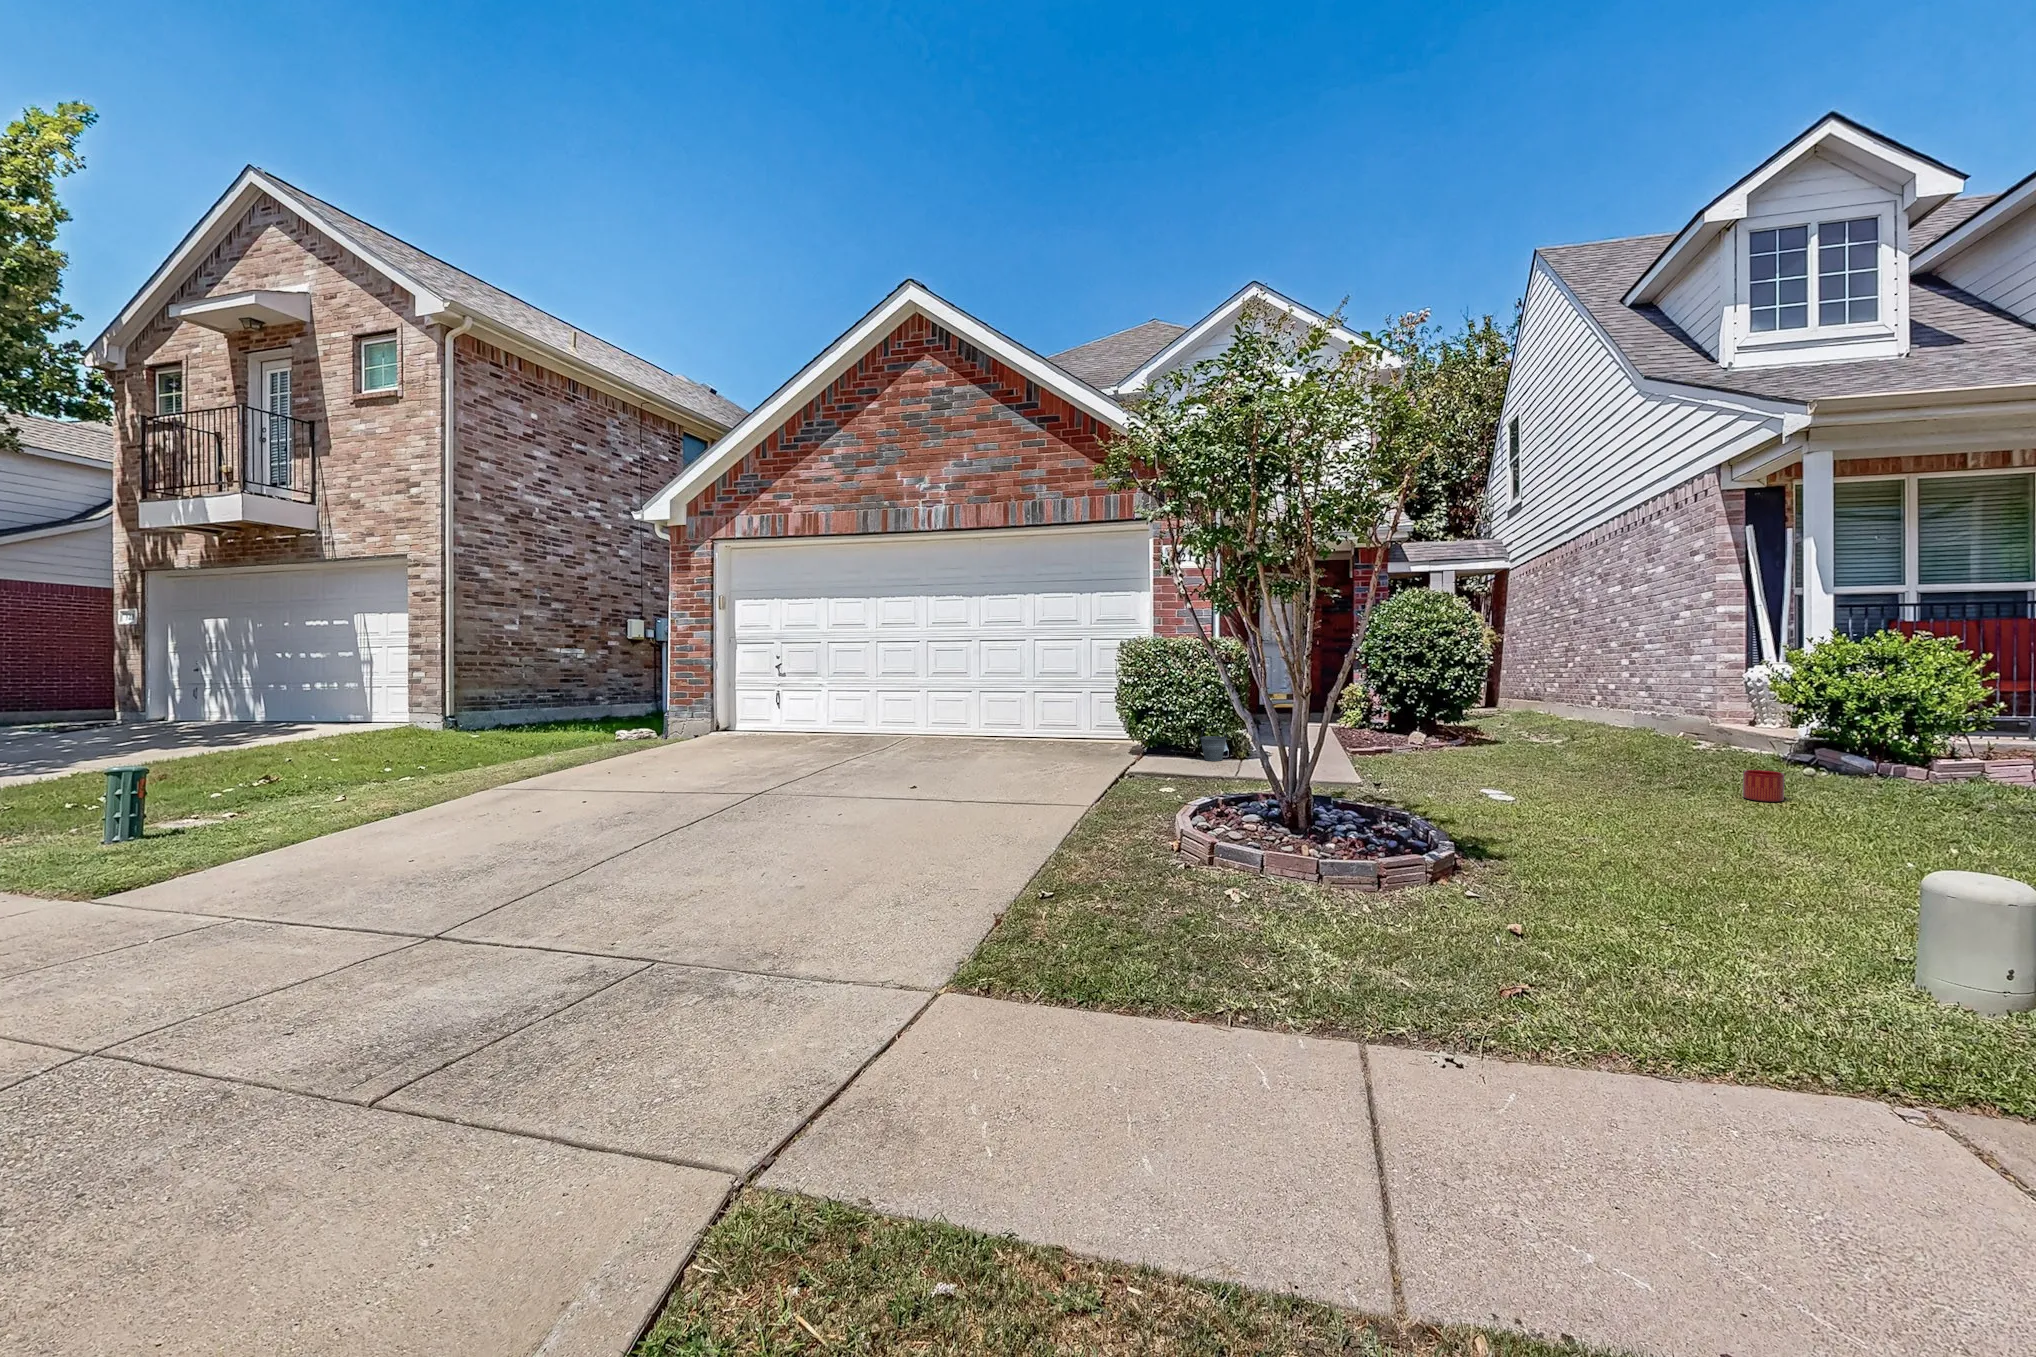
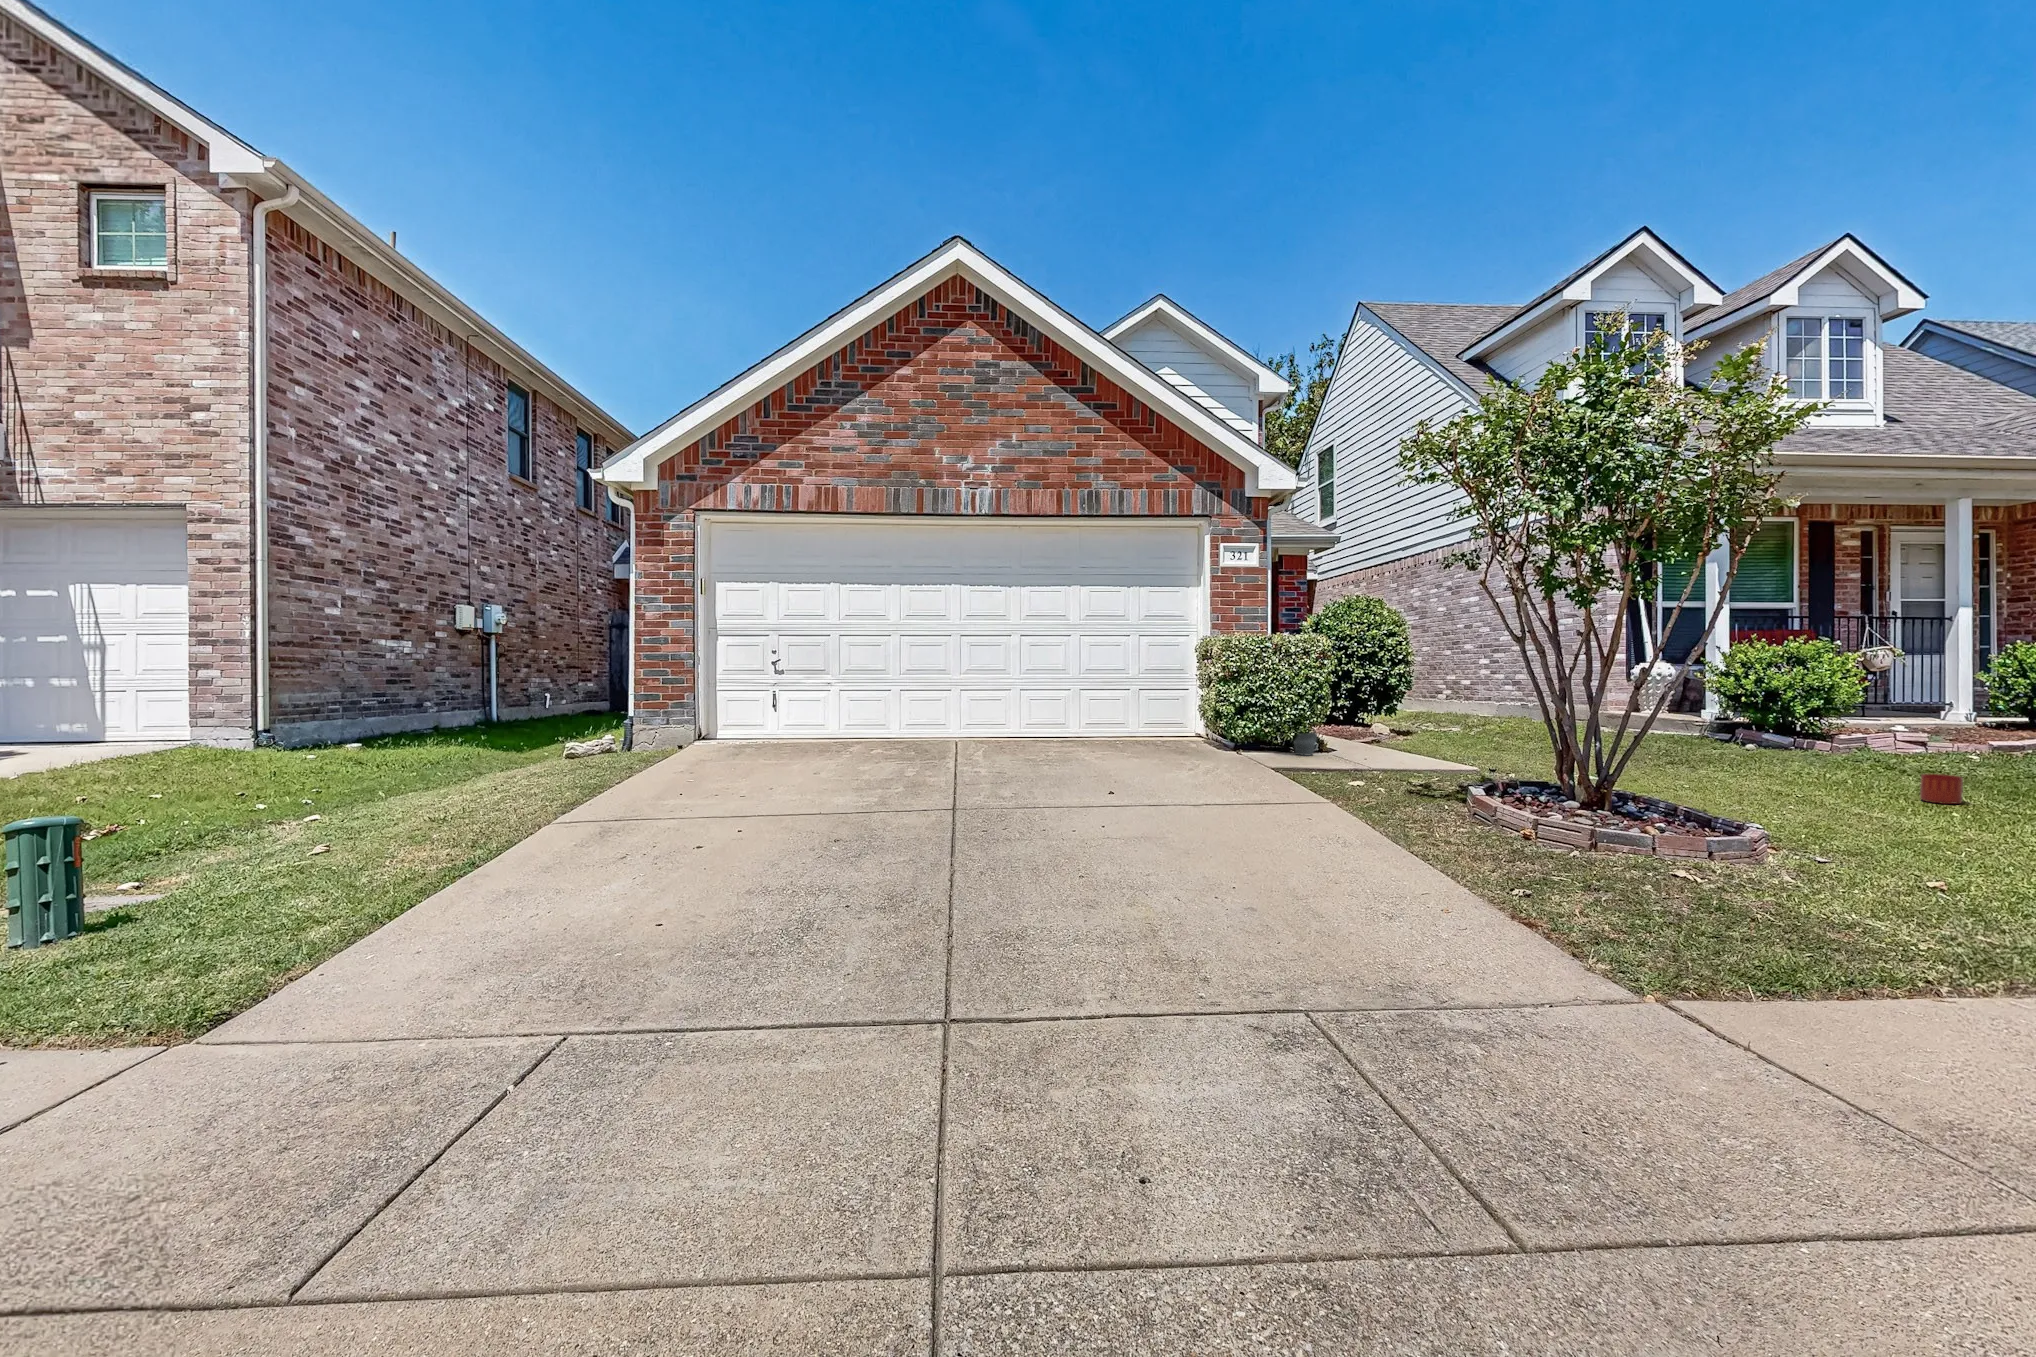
planter: present [1743,770,1784,802] -> present [1920,774,1963,804]

